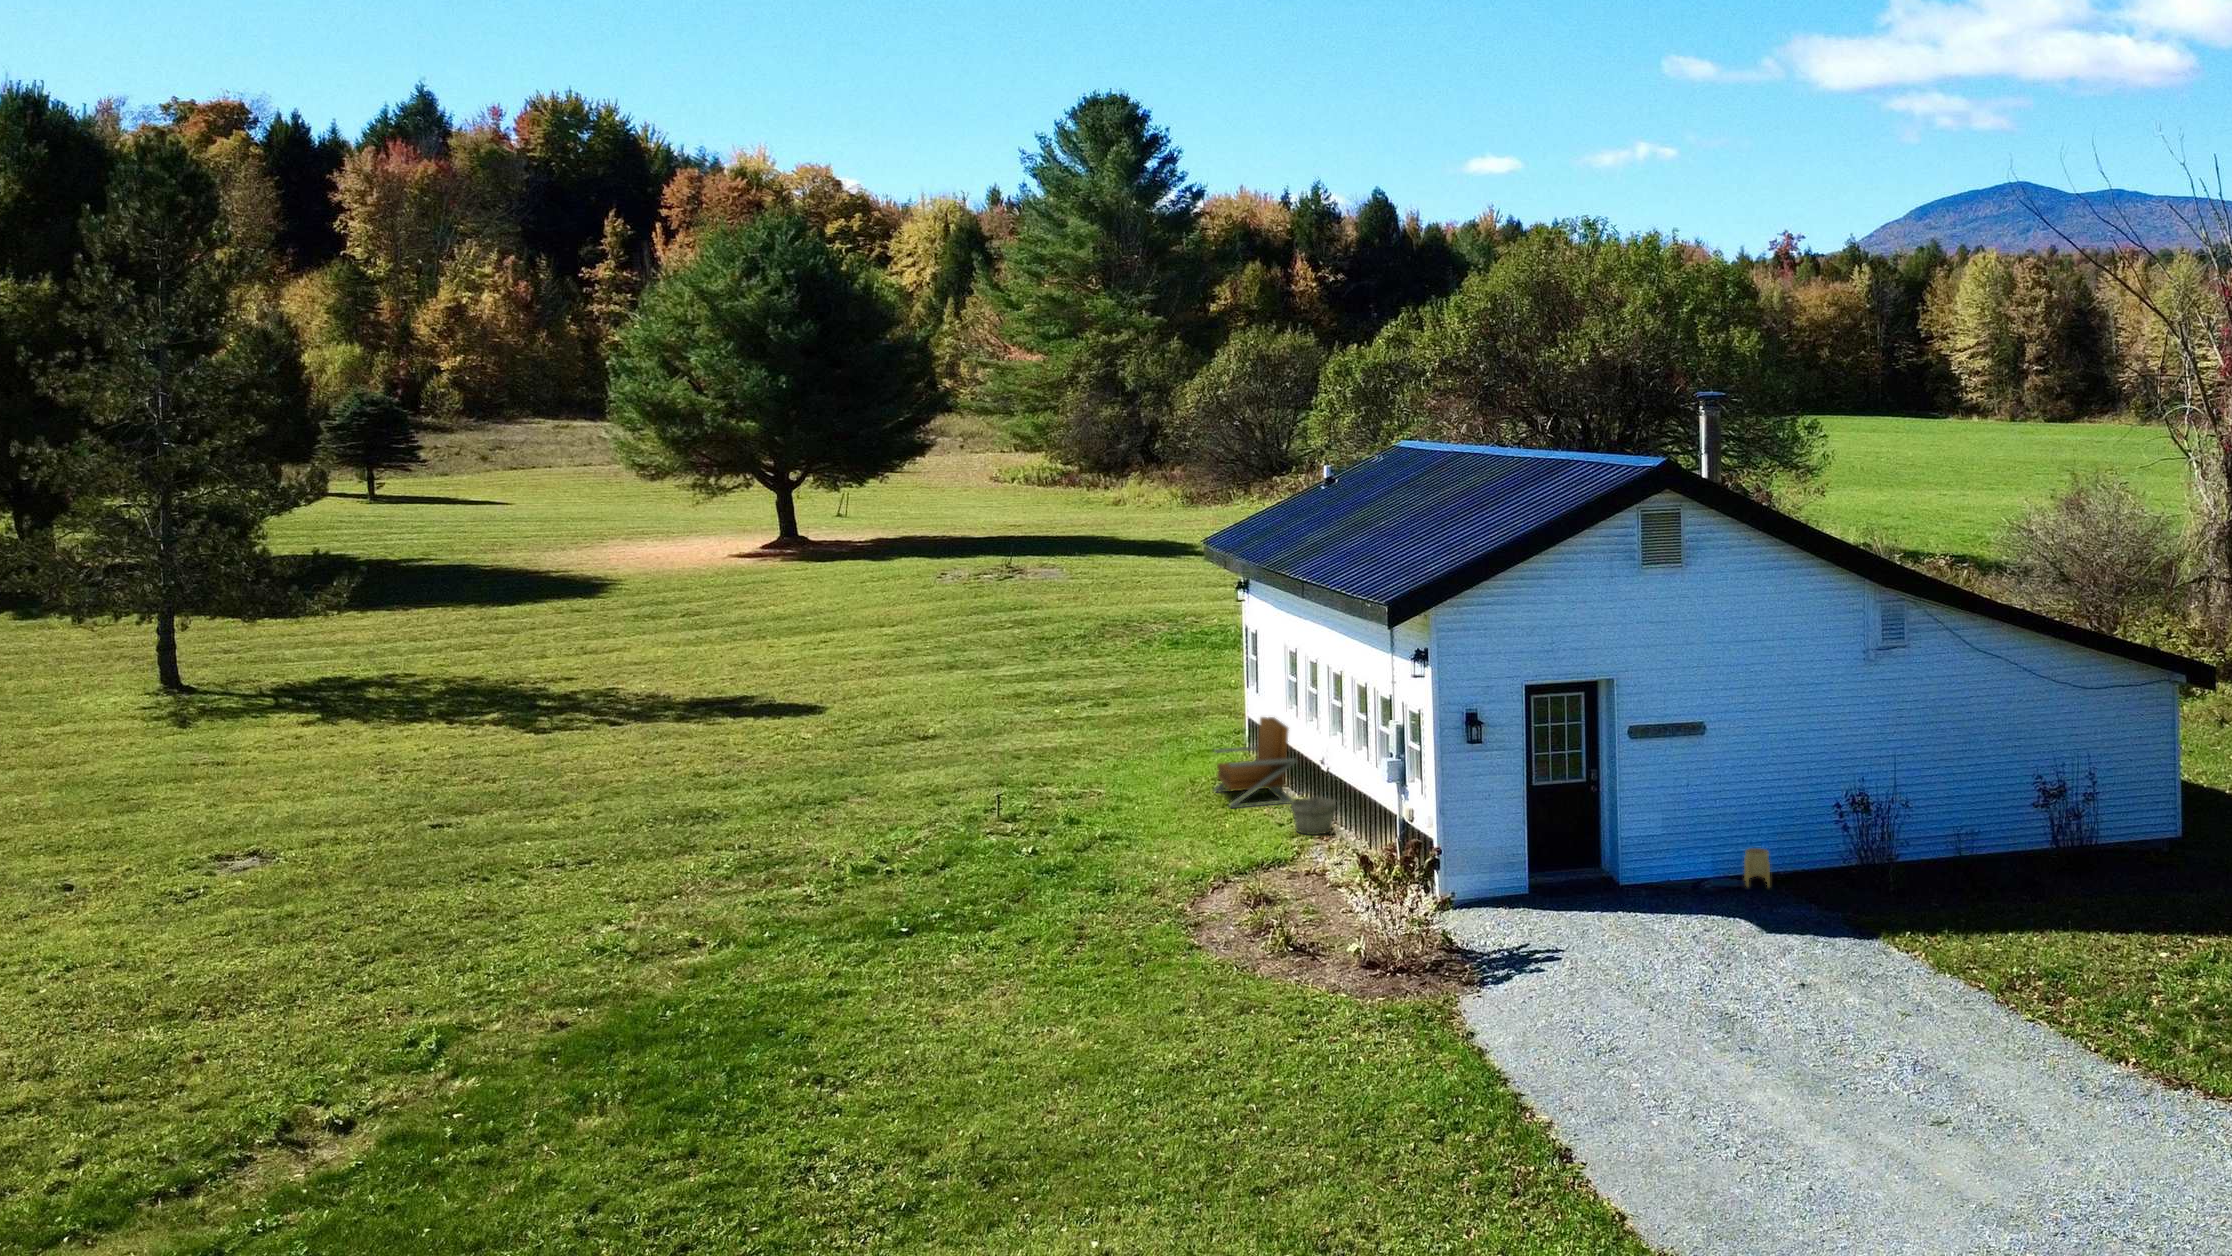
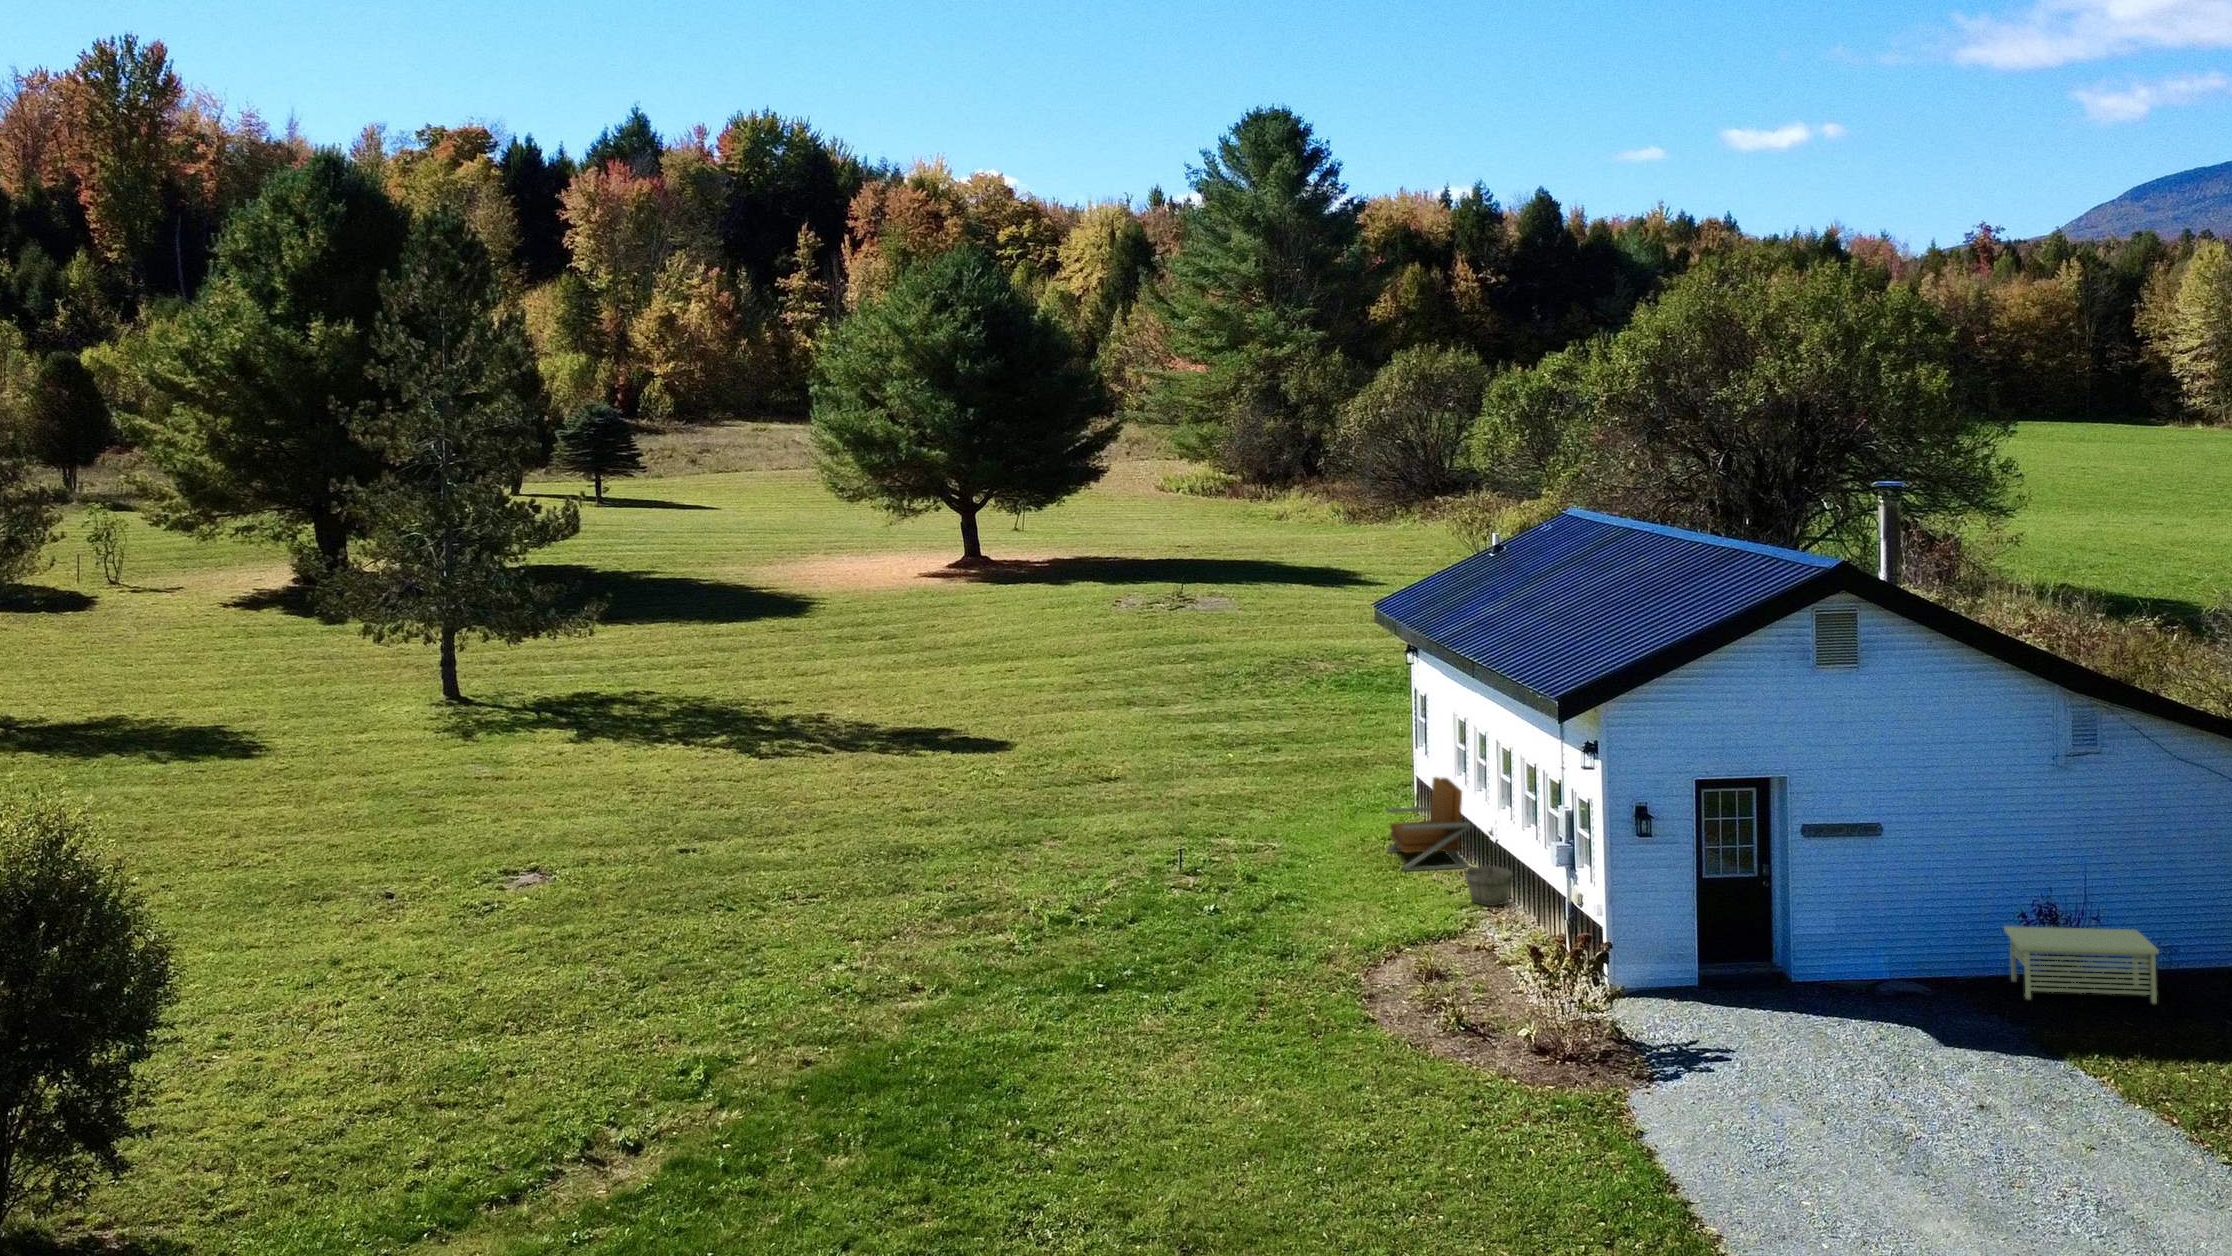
storage bench: none [1781,822,1911,889] -> present [2004,926,2159,1003]
planter: present [1744,848,1770,886] -> none [1960,950,1991,995]

